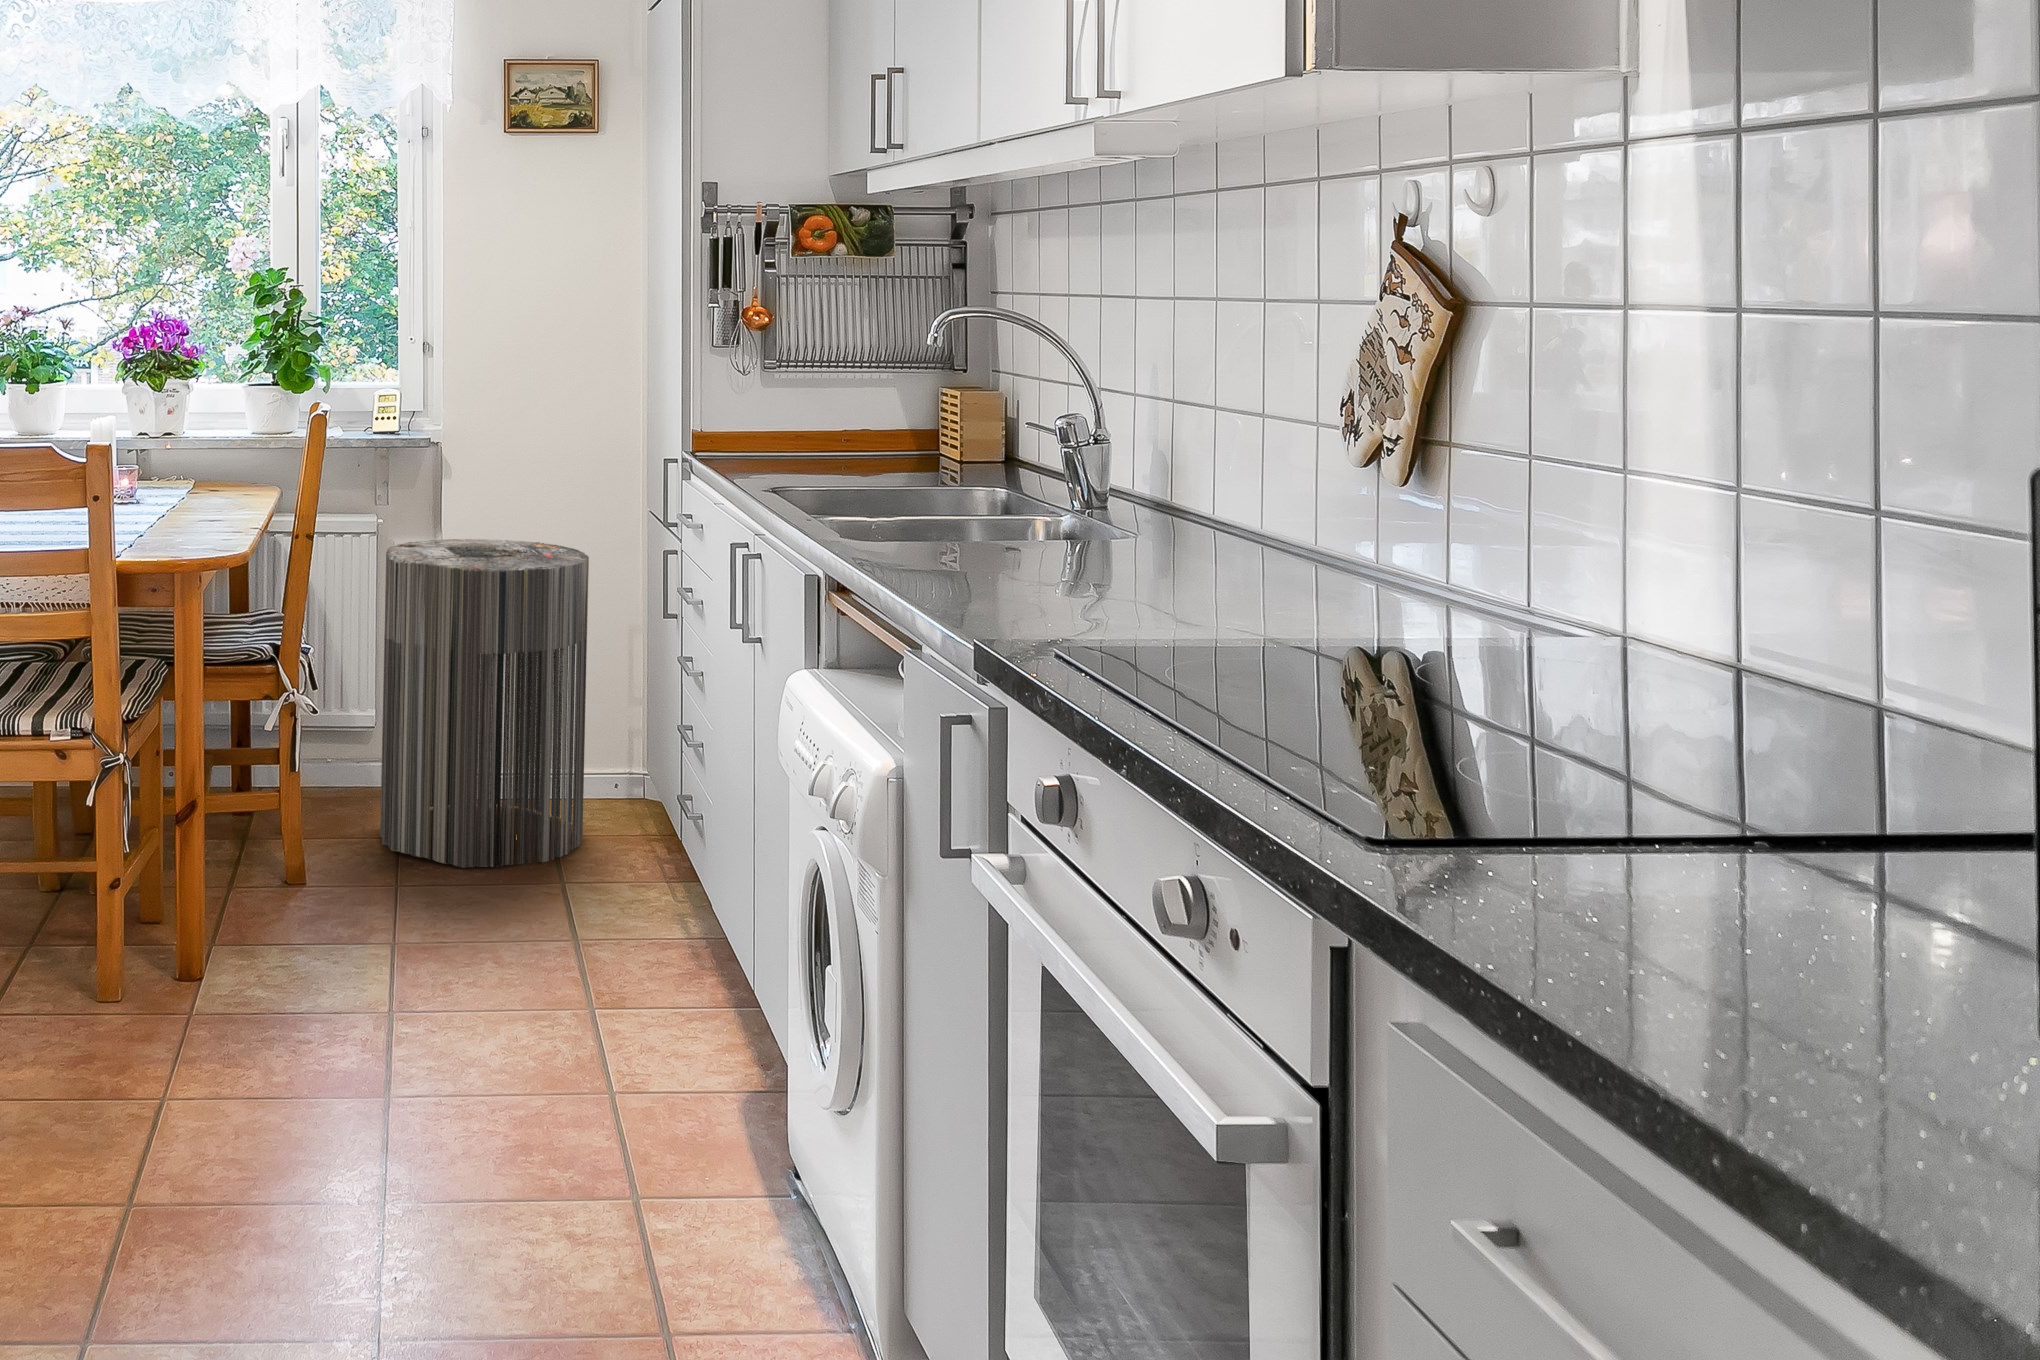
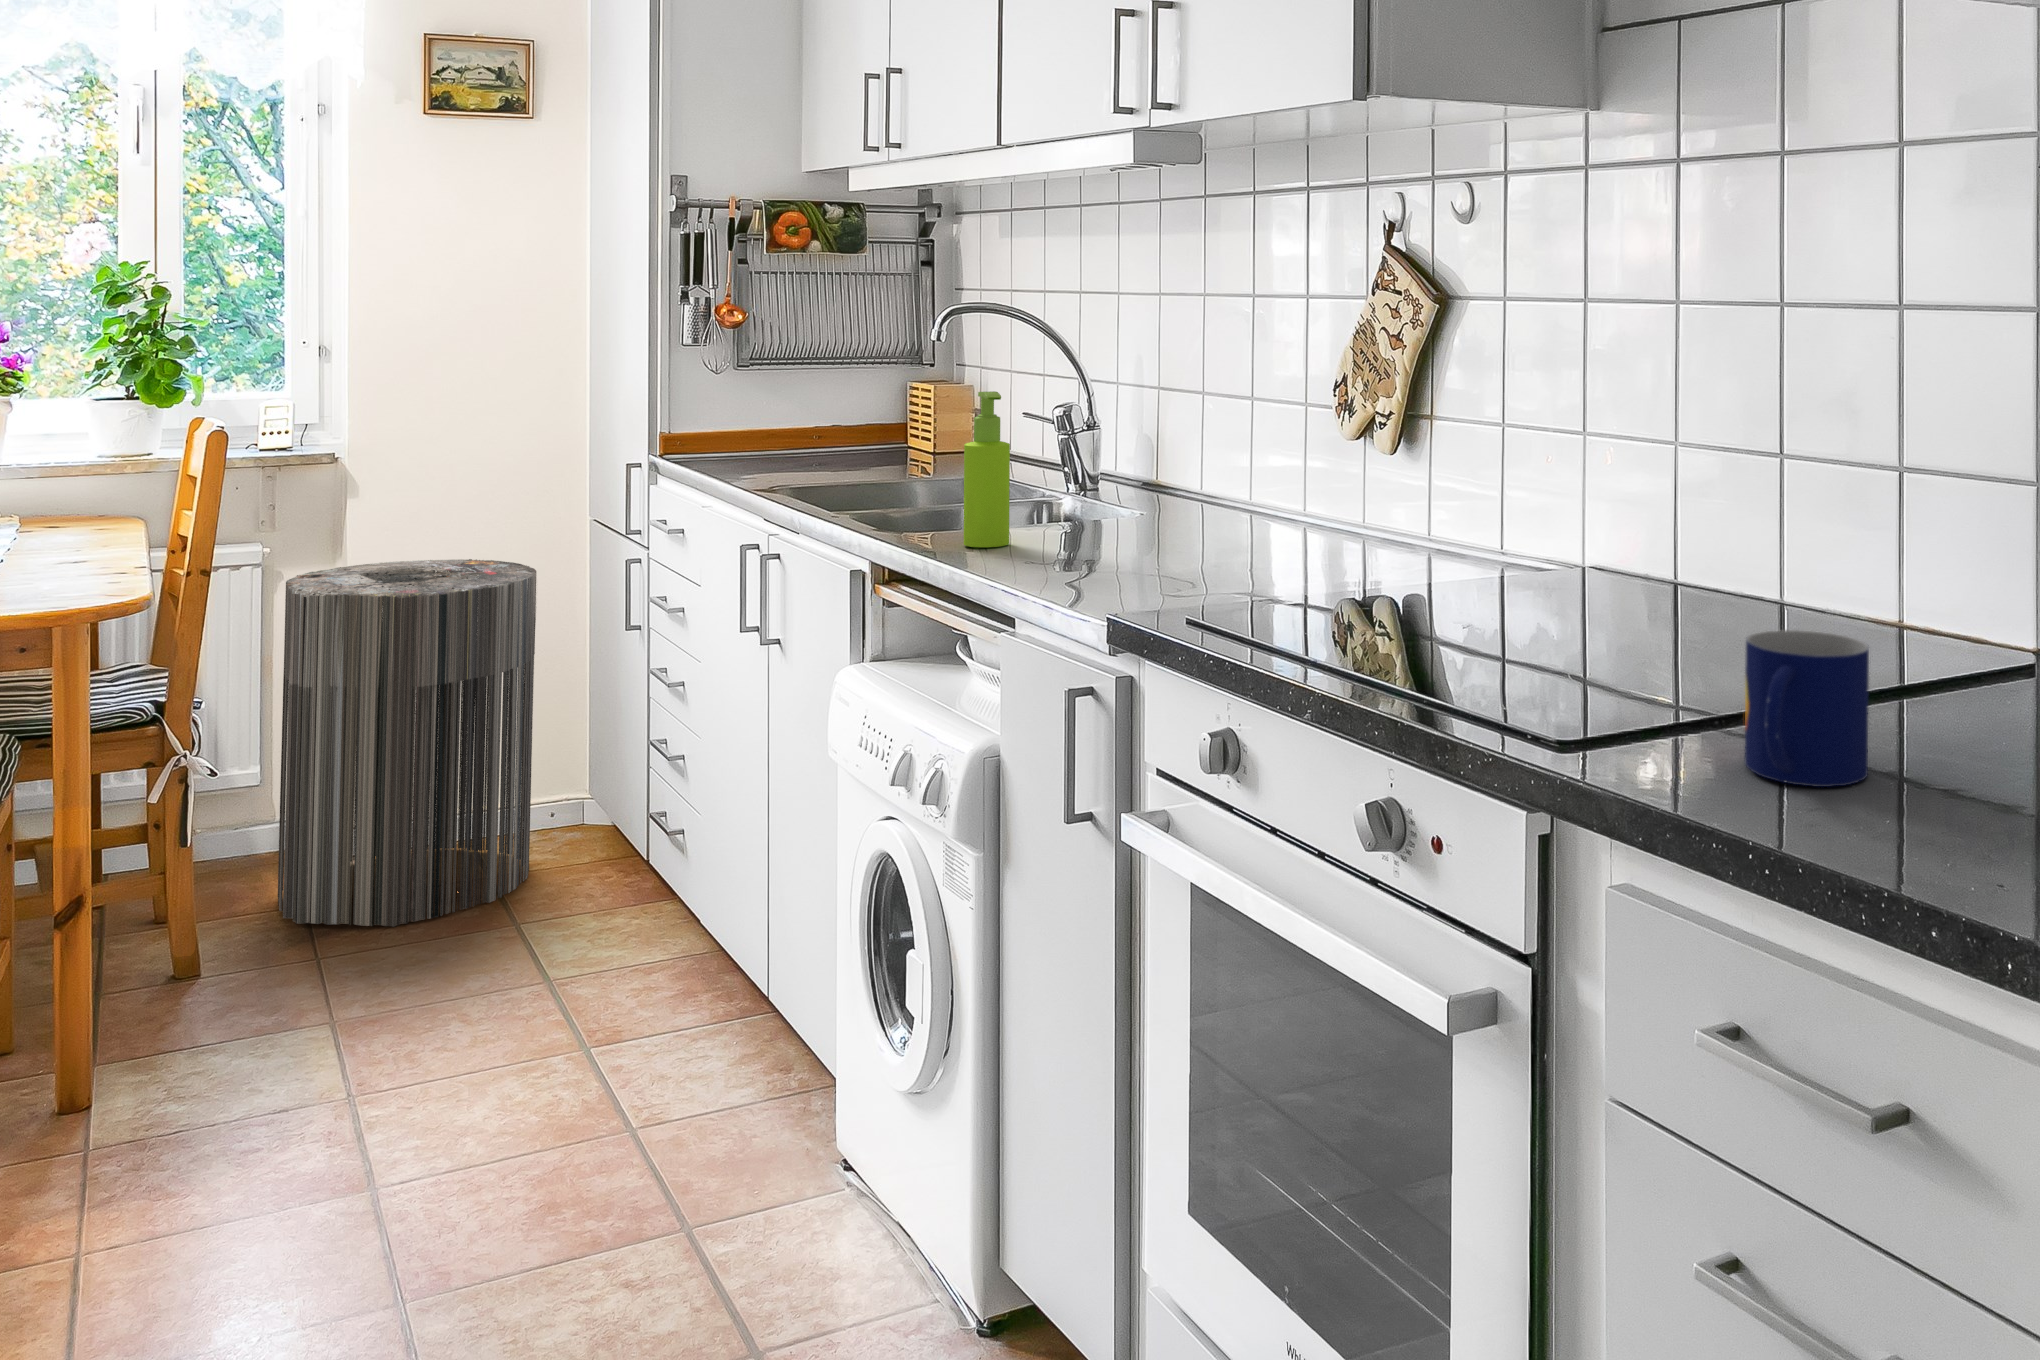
soap dispenser: none [893,400,942,565] -> present [964,391,1010,547]
mug: none [1593,739,1794,954] -> present [1745,630,1869,787]

